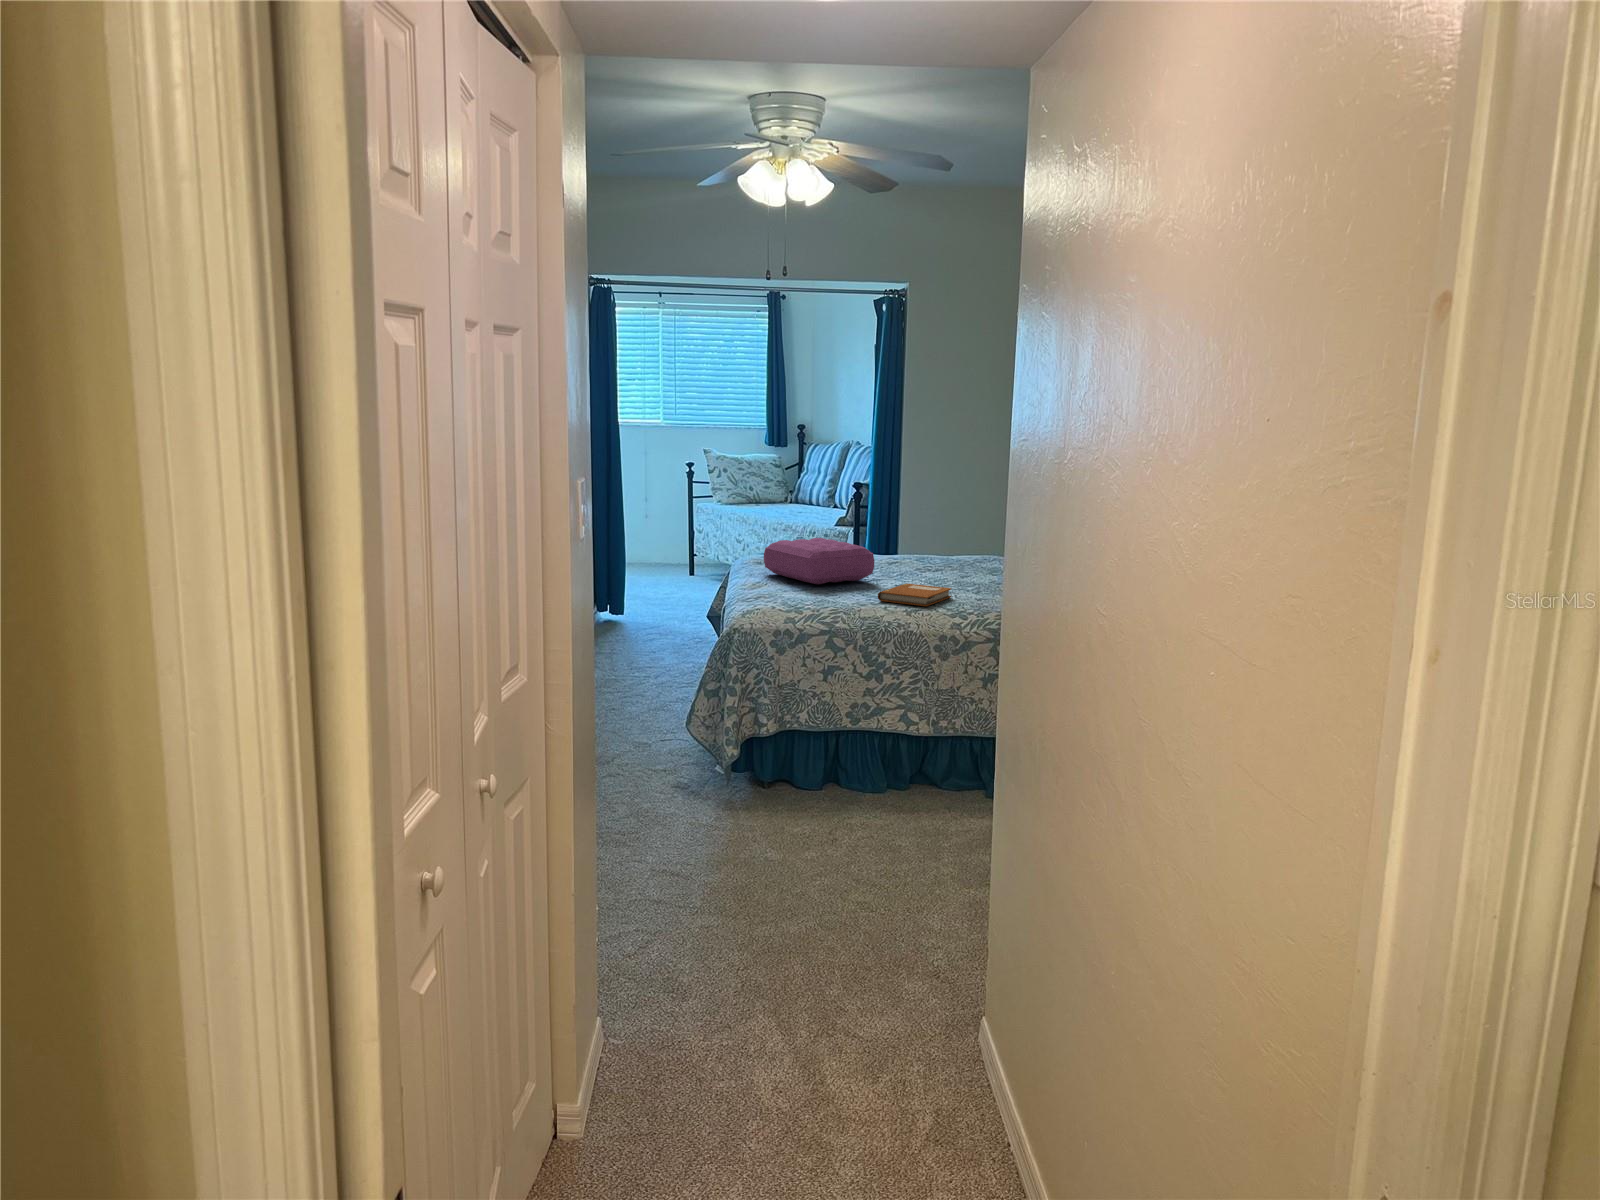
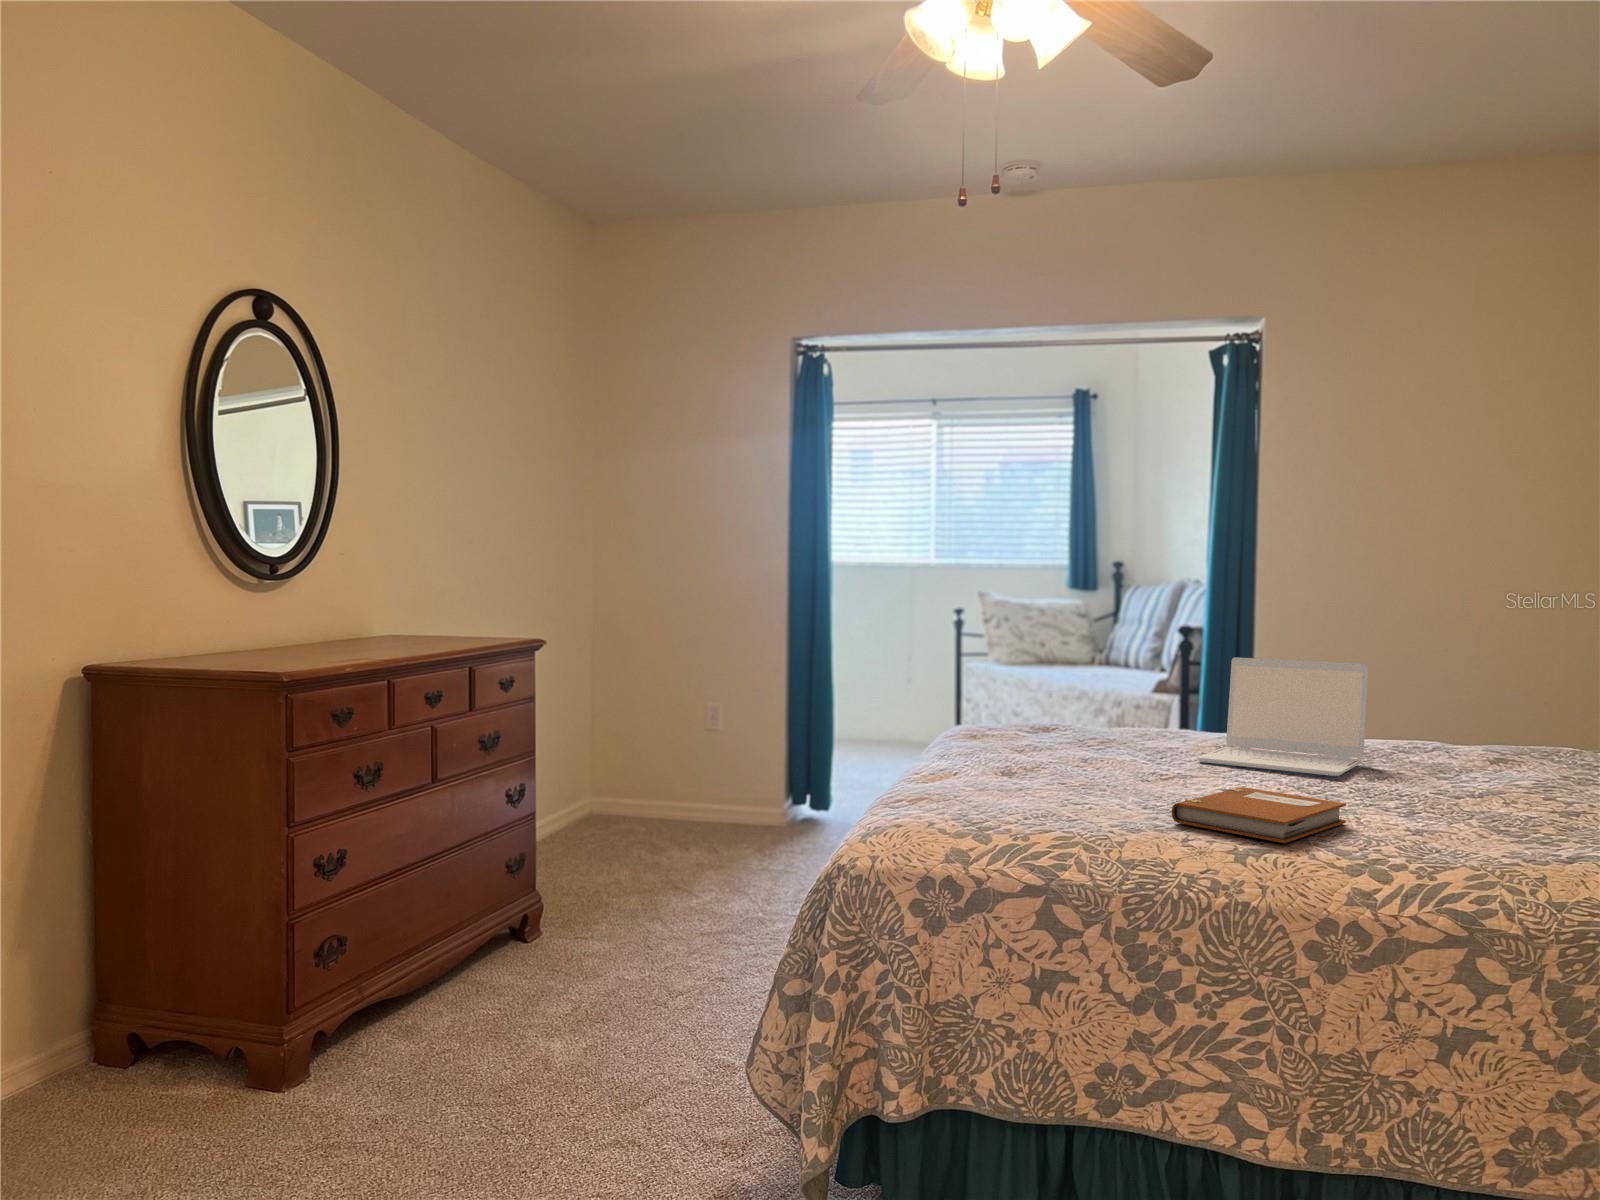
laptop: none [881,515,964,576] -> present [1197,657,1368,776]
pillow: present [764,538,874,584] -> none [966,693,1176,780]

